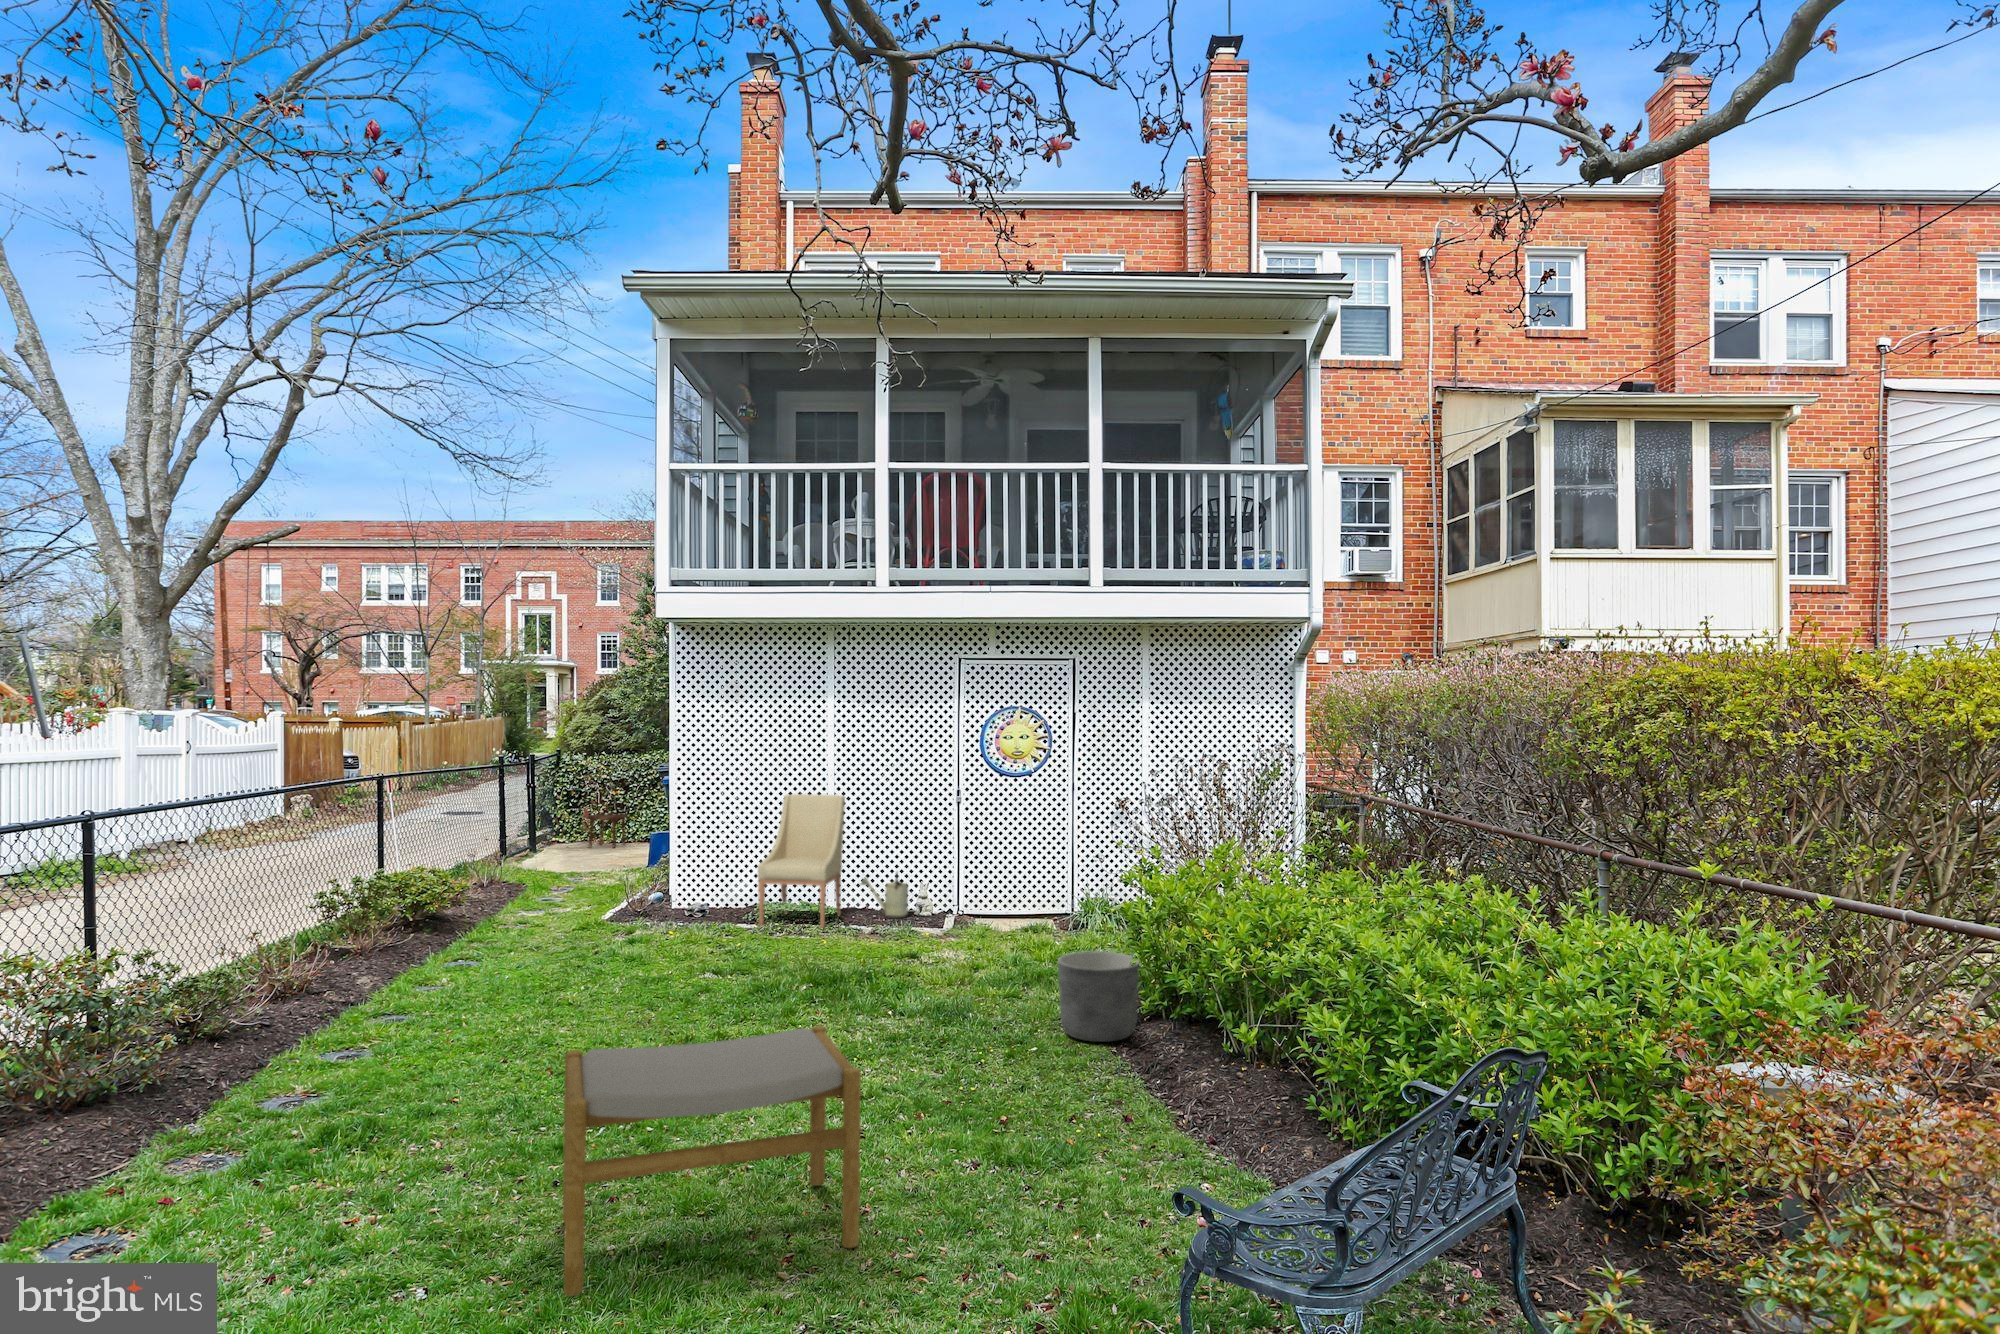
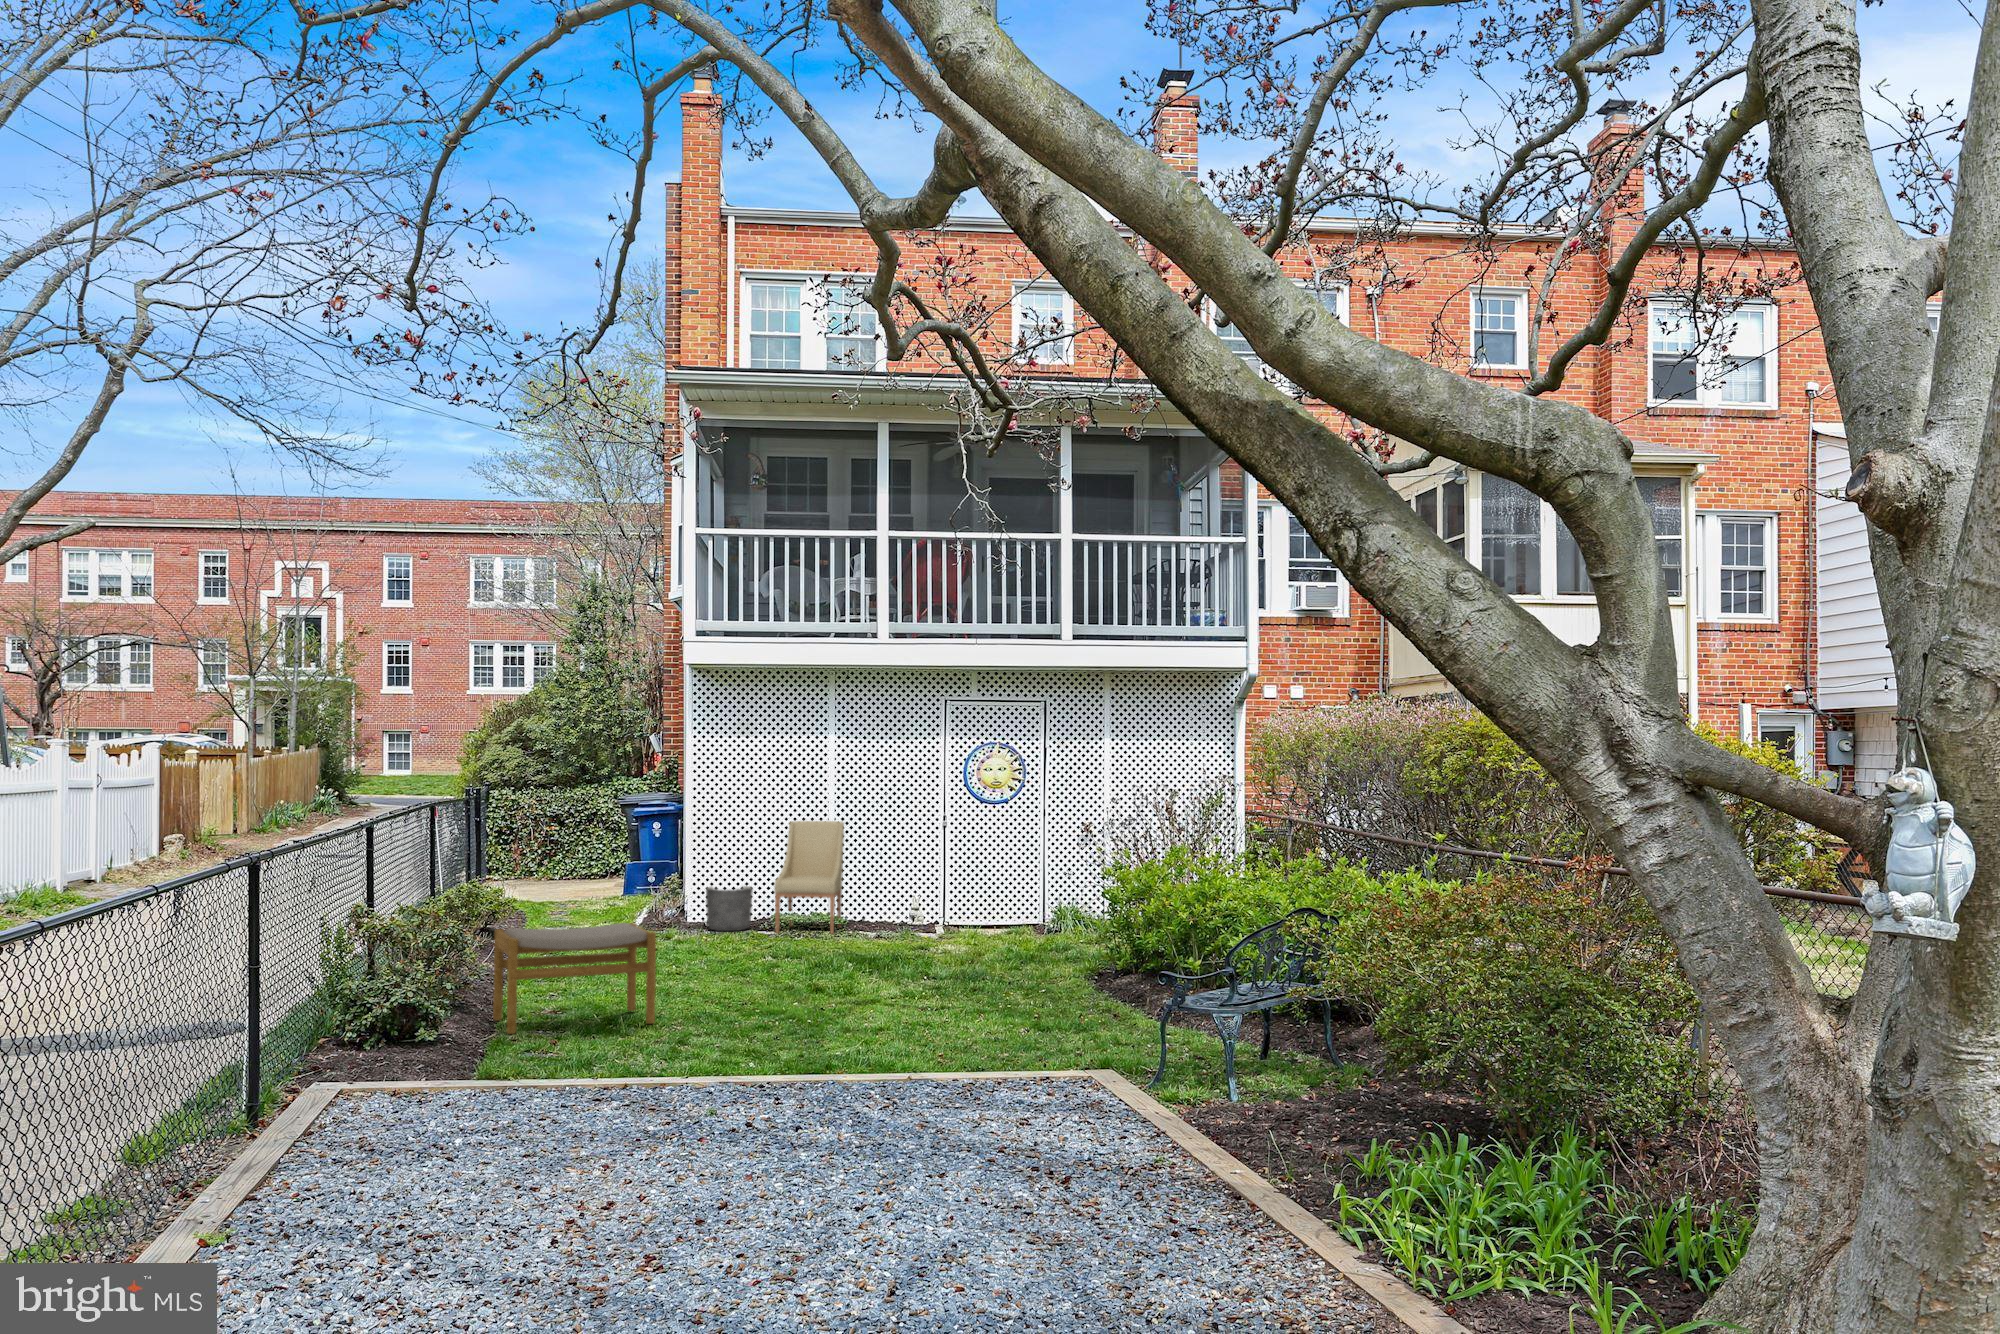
side table: present [586,814,629,848] -> none [528,853,574,887]
watering can: present [861,873,908,919] -> none [858,888,905,929]
planter: present [1058,951,1139,1042] -> present [706,886,753,931]
footstool: present [563,1026,861,1296] -> present [493,923,656,1034]

